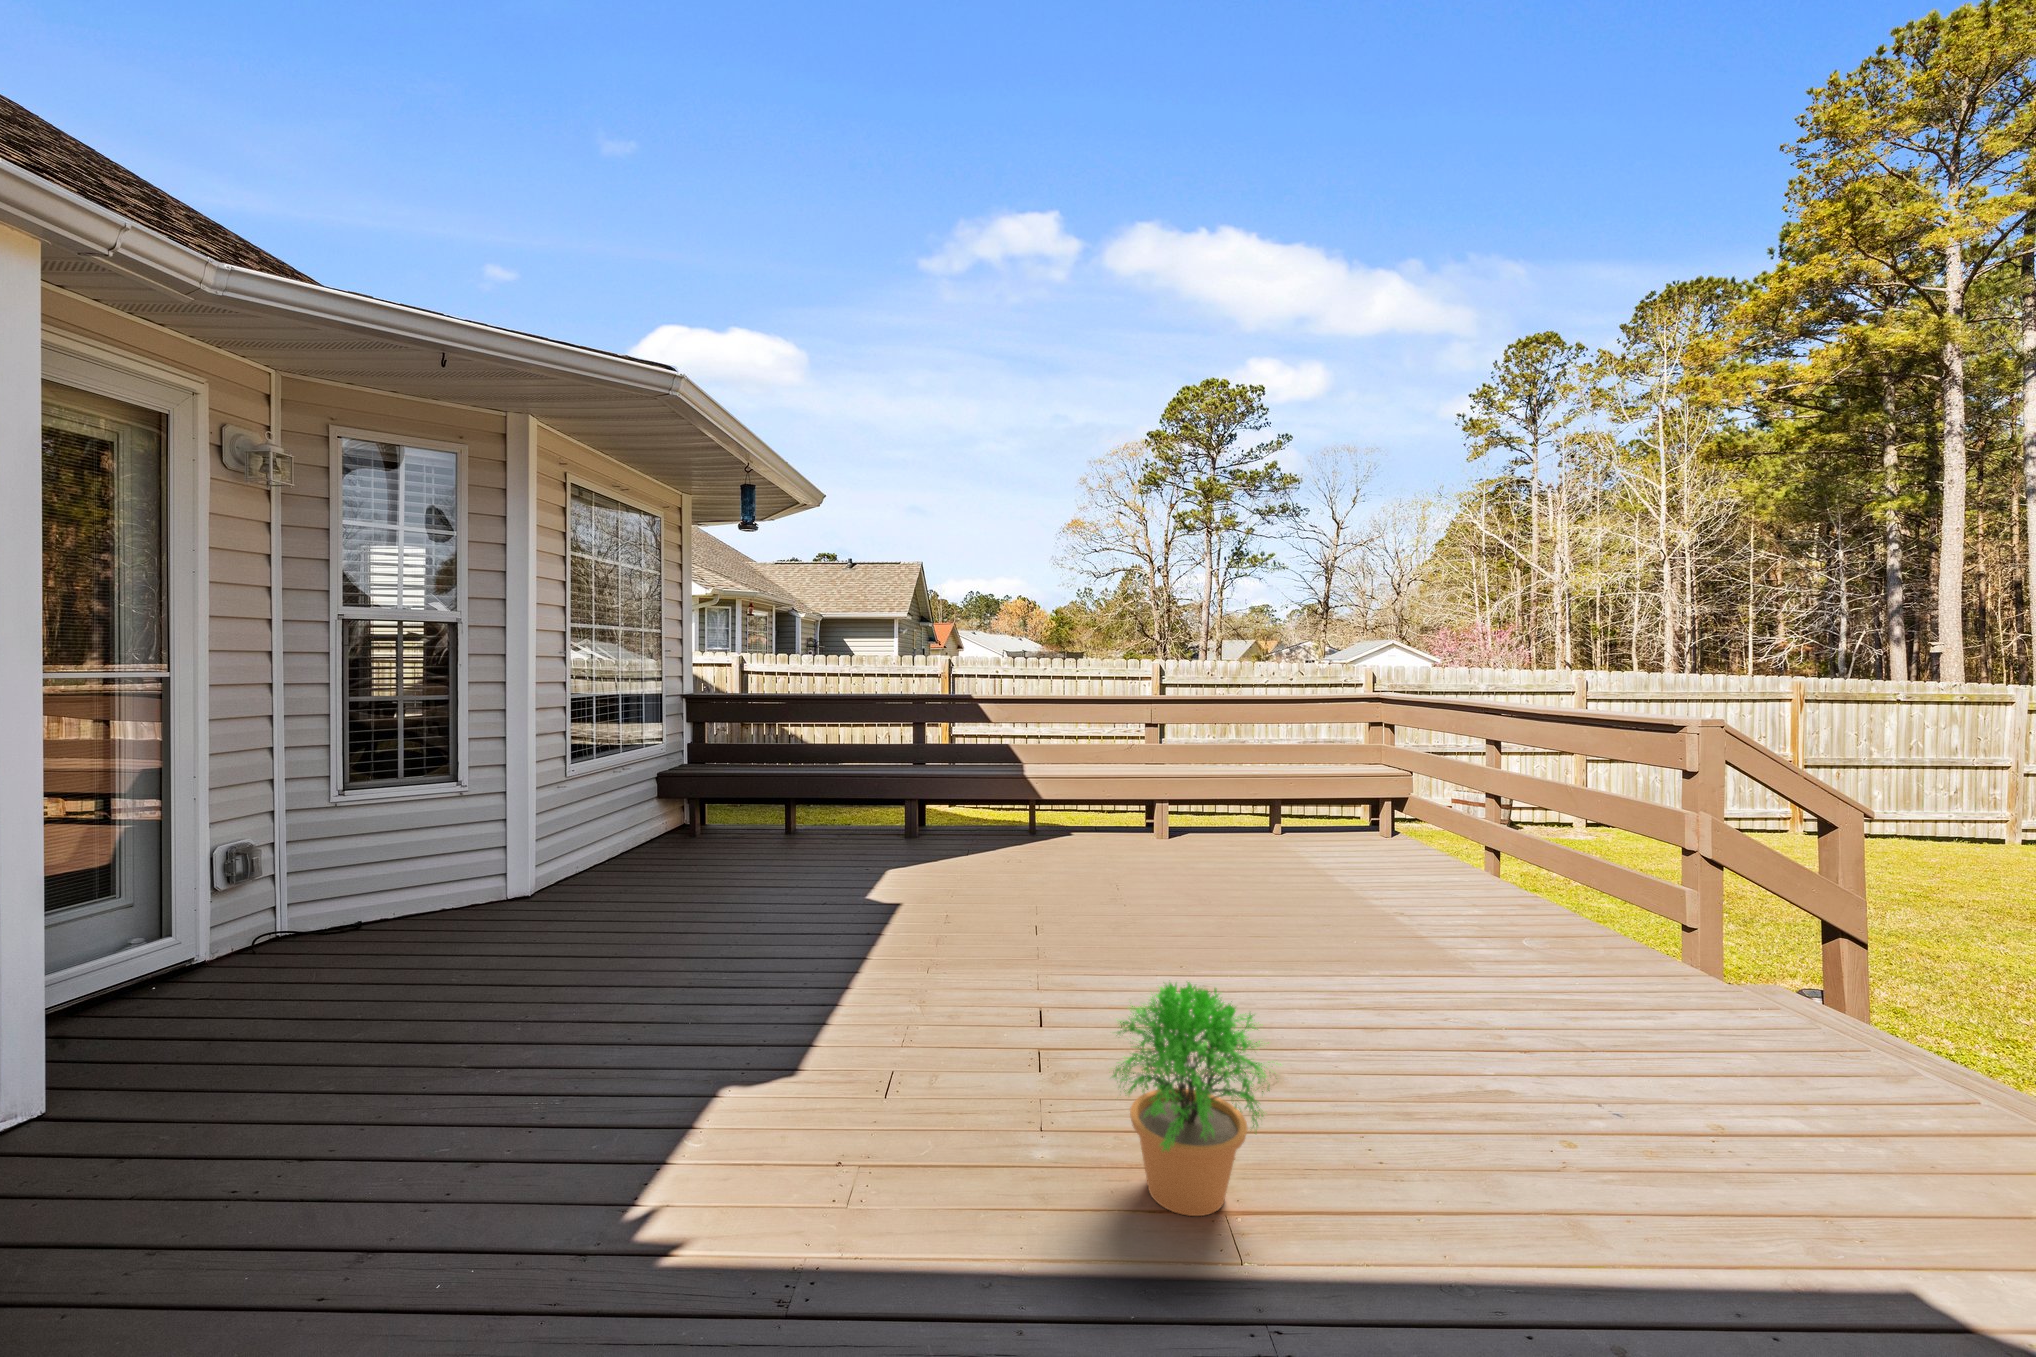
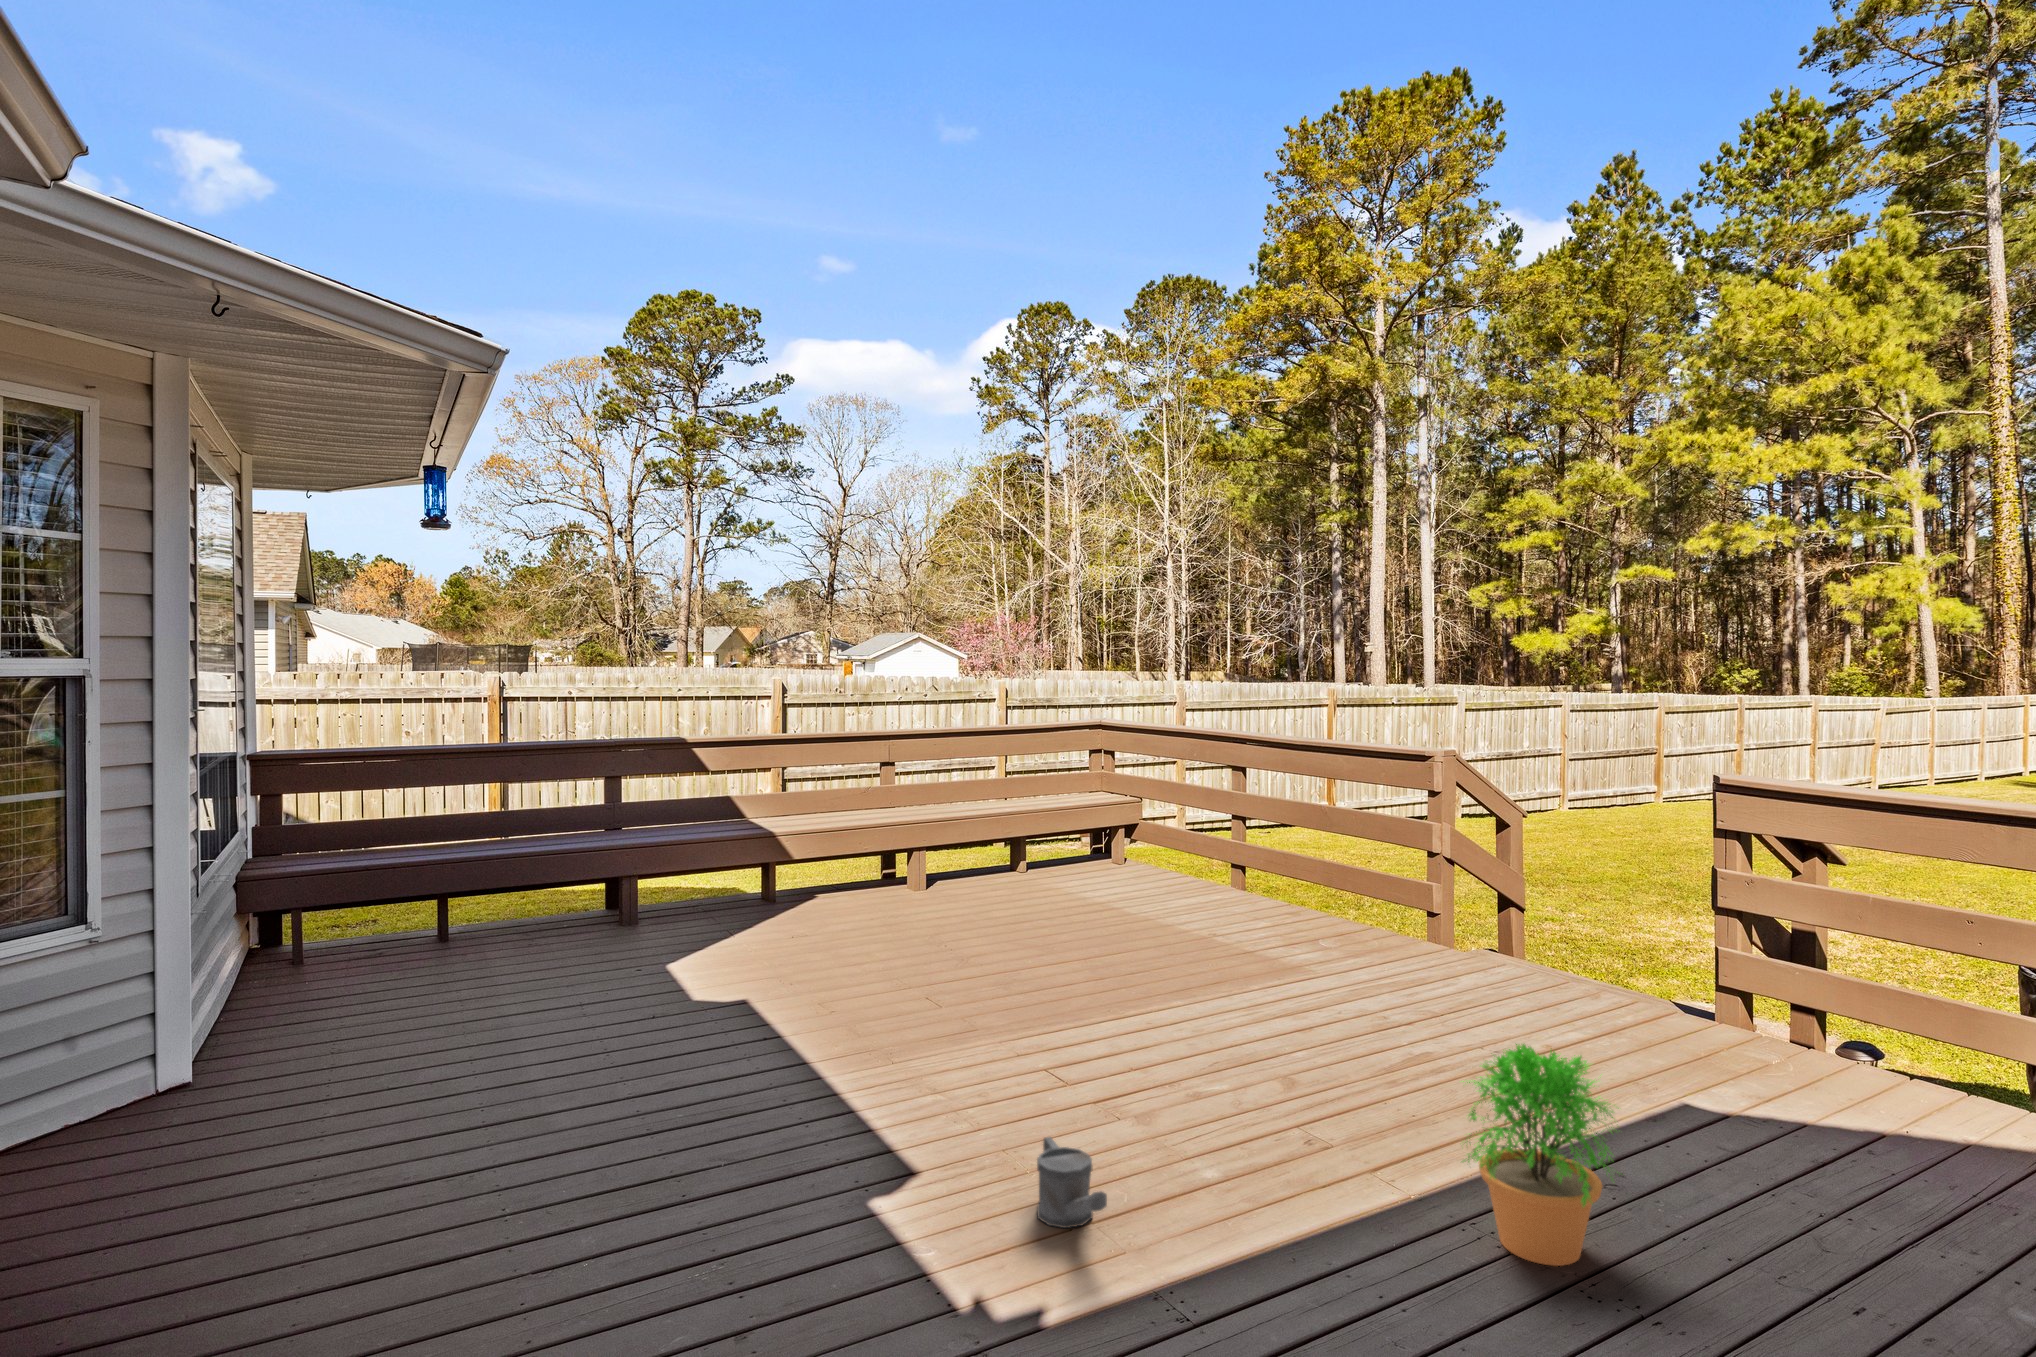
watering can: none [837,979,901,1046] -> present [1037,1137,1107,1228]

